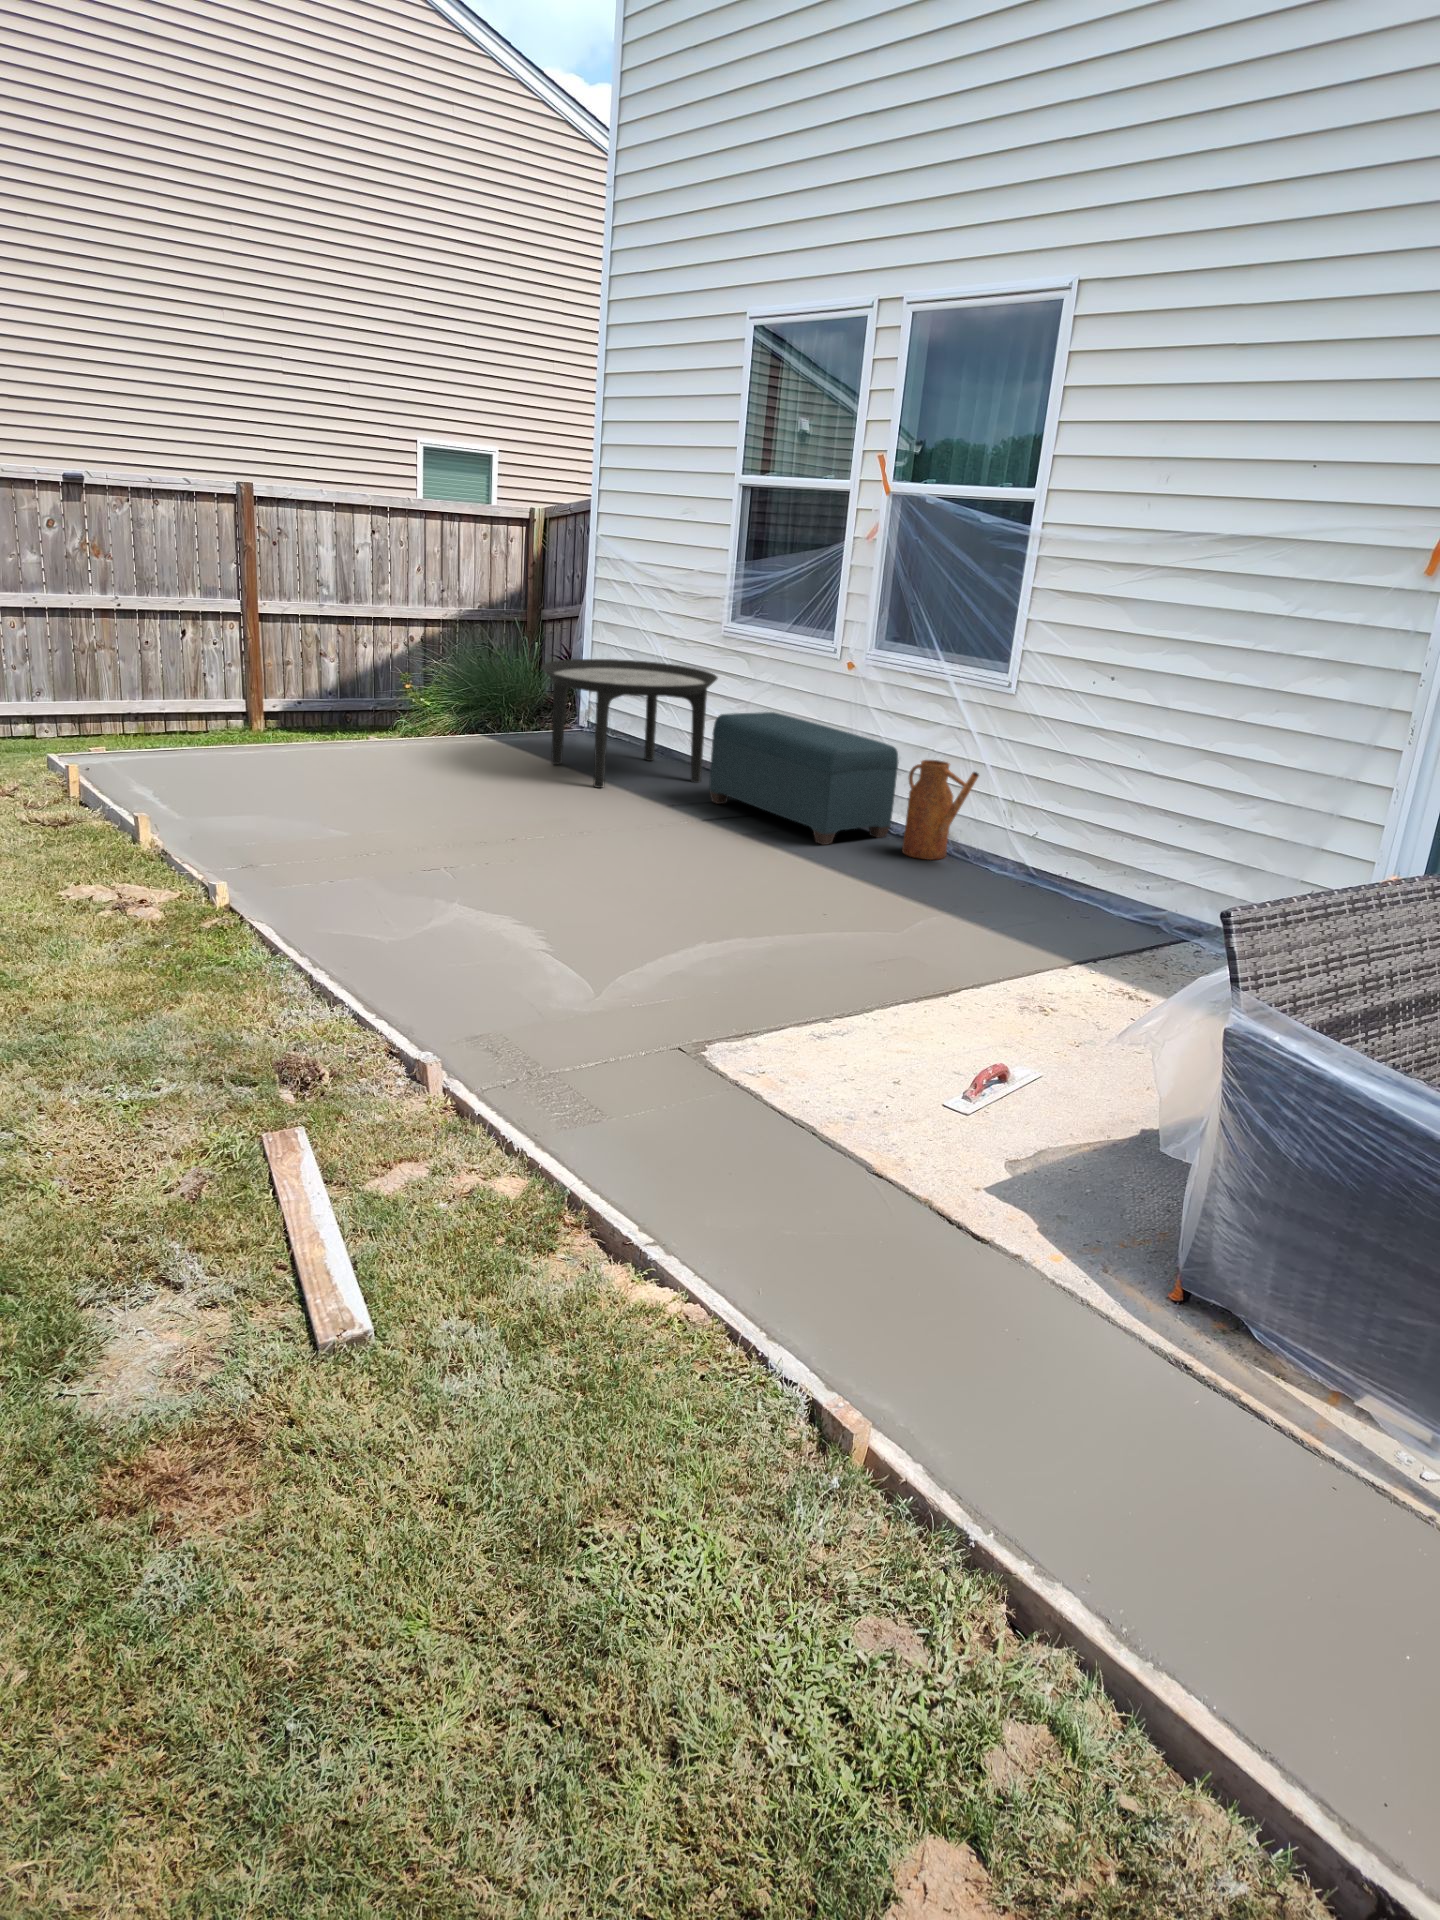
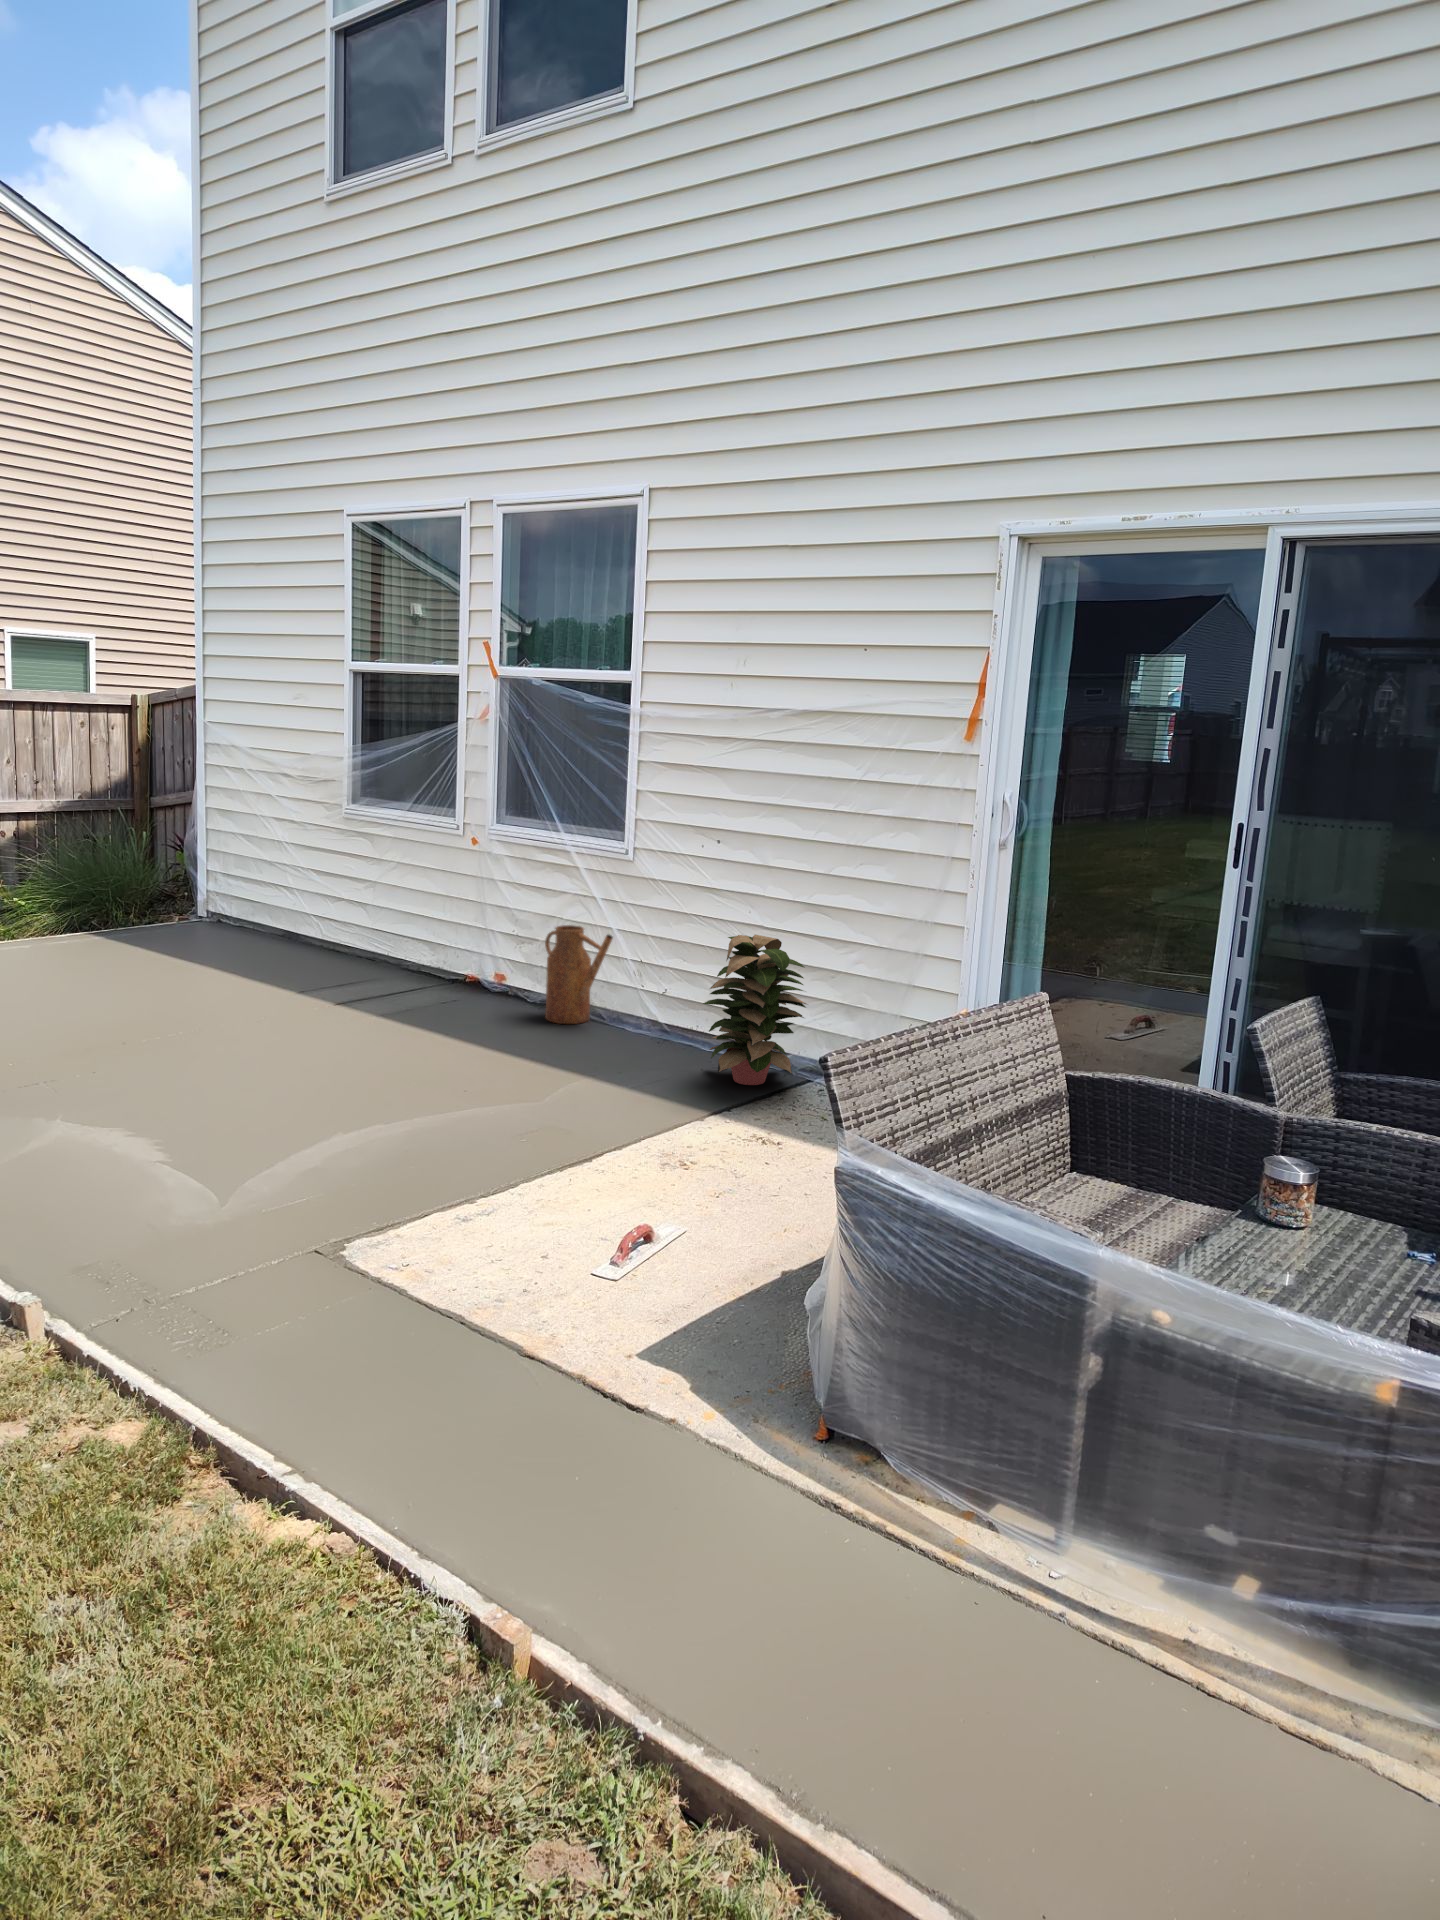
round table: present [541,659,718,788] -> none [145,842,343,978]
bench: present [709,712,899,845] -> none [340,887,534,1019]
decorative plant: none [1068,781,1185,938] -> present [703,935,806,1085]

